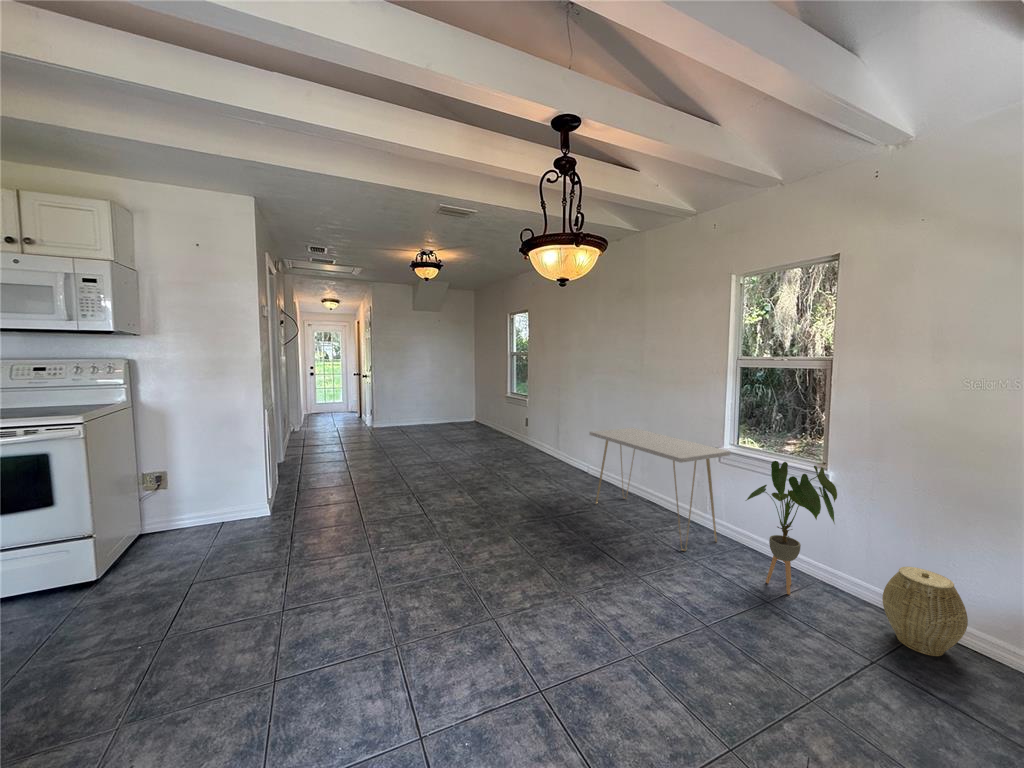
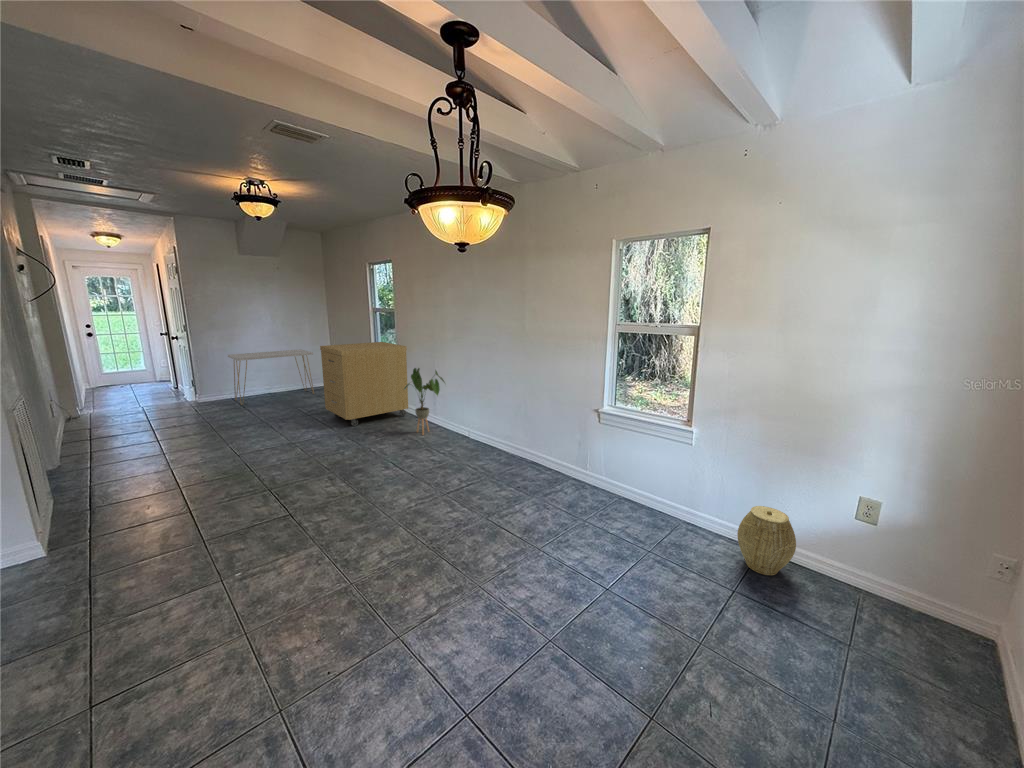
storage cabinet: none [466,382,538,455] -> present [320,342,408,426]
console table: present [590,428,730,551] -> present [228,349,314,405]
house plant: present [746,461,837,594] -> present [404,368,444,435]

